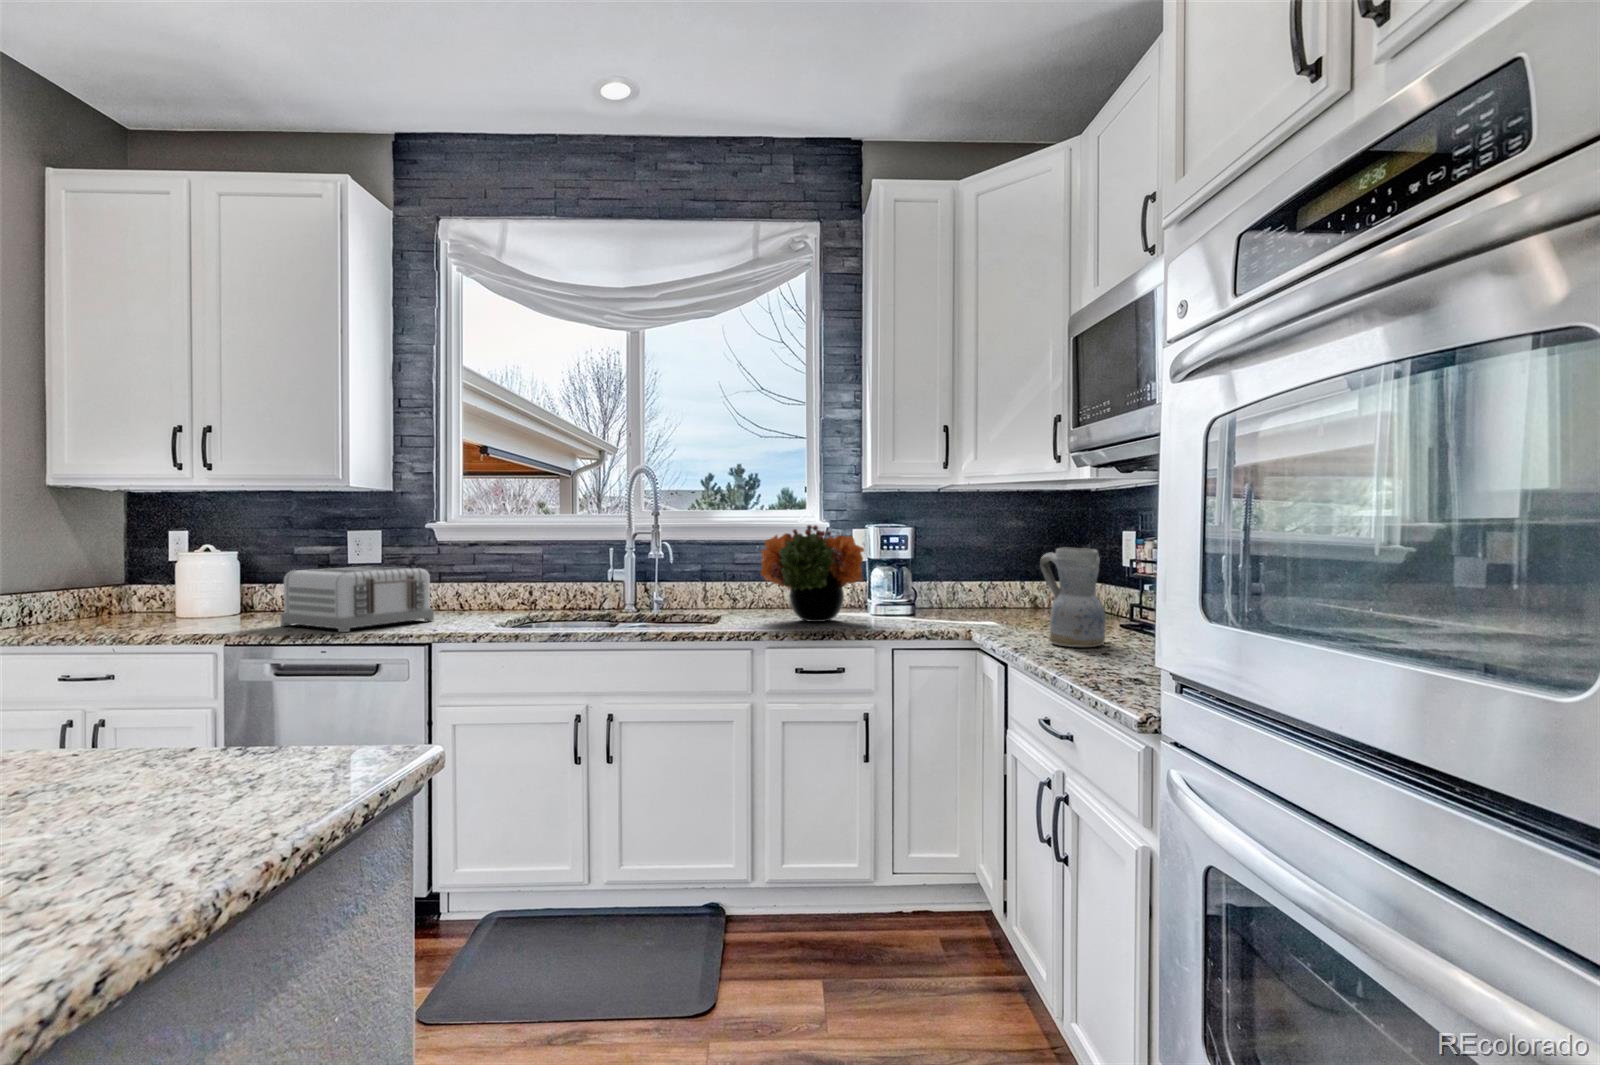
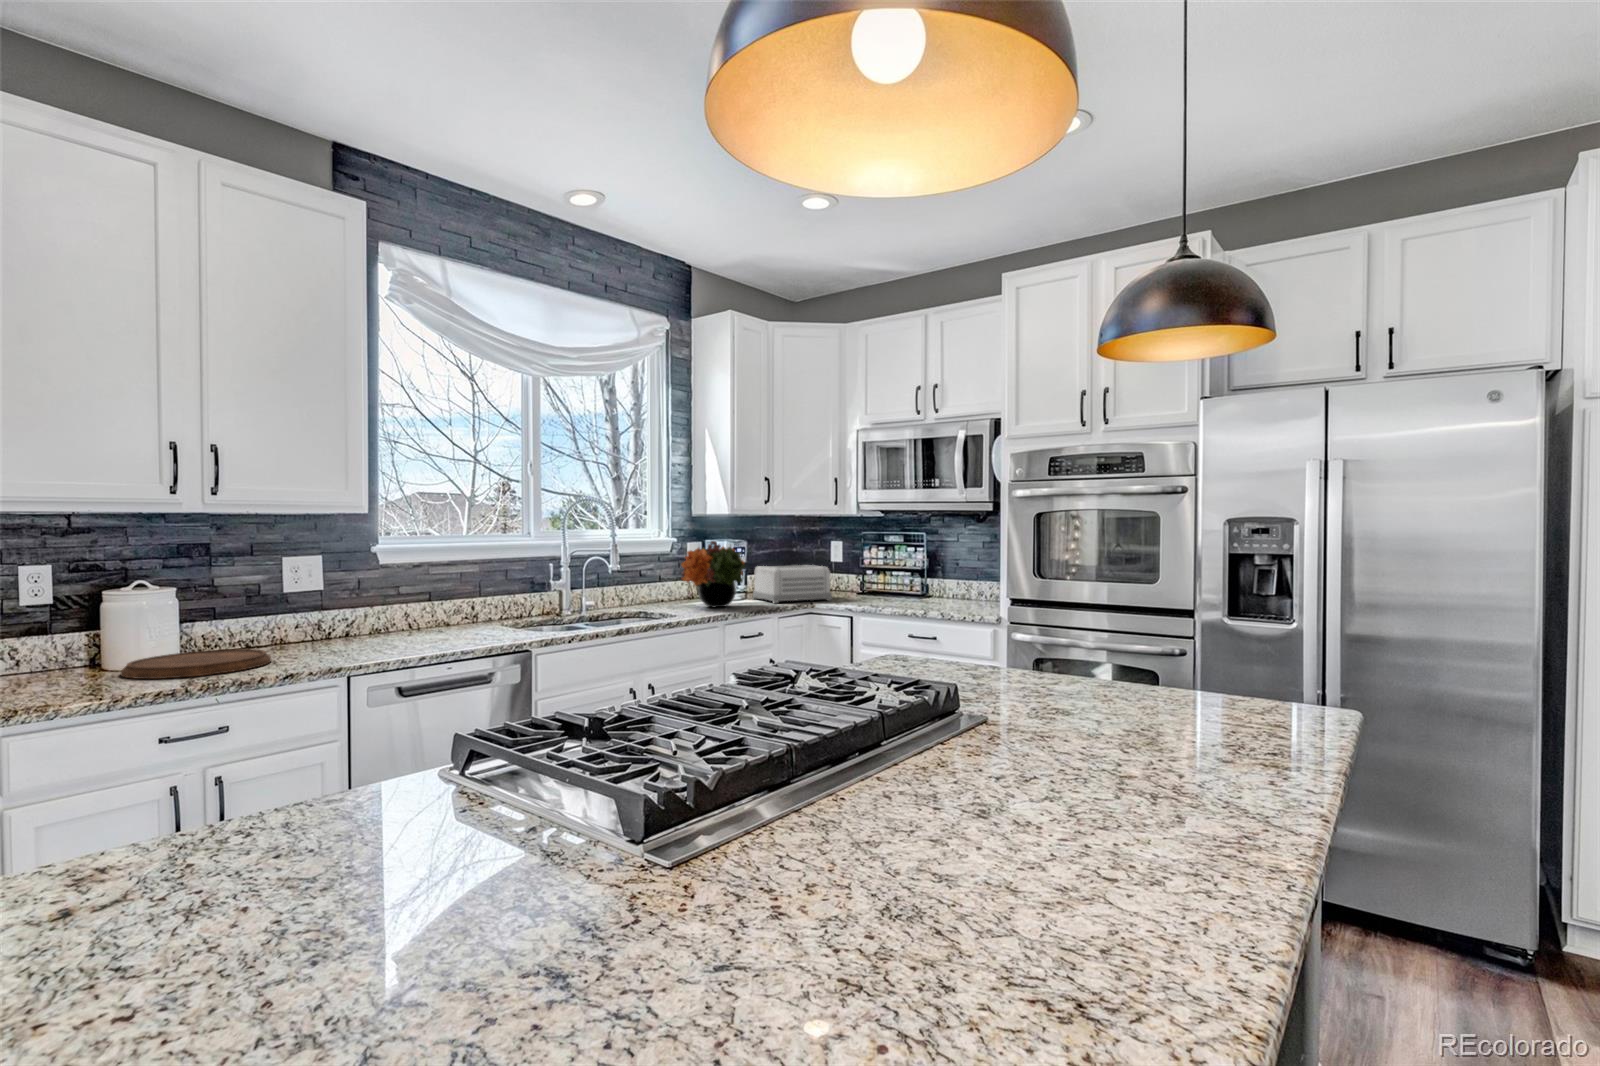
ceramic pitcher: present [1040,547,1106,647] -> none [865,551,900,602]
toaster: present [280,566,434,632] -> present [753,565,832,603]
cutting board: none [152,608,273,627] -> present [121,649,271,679]

